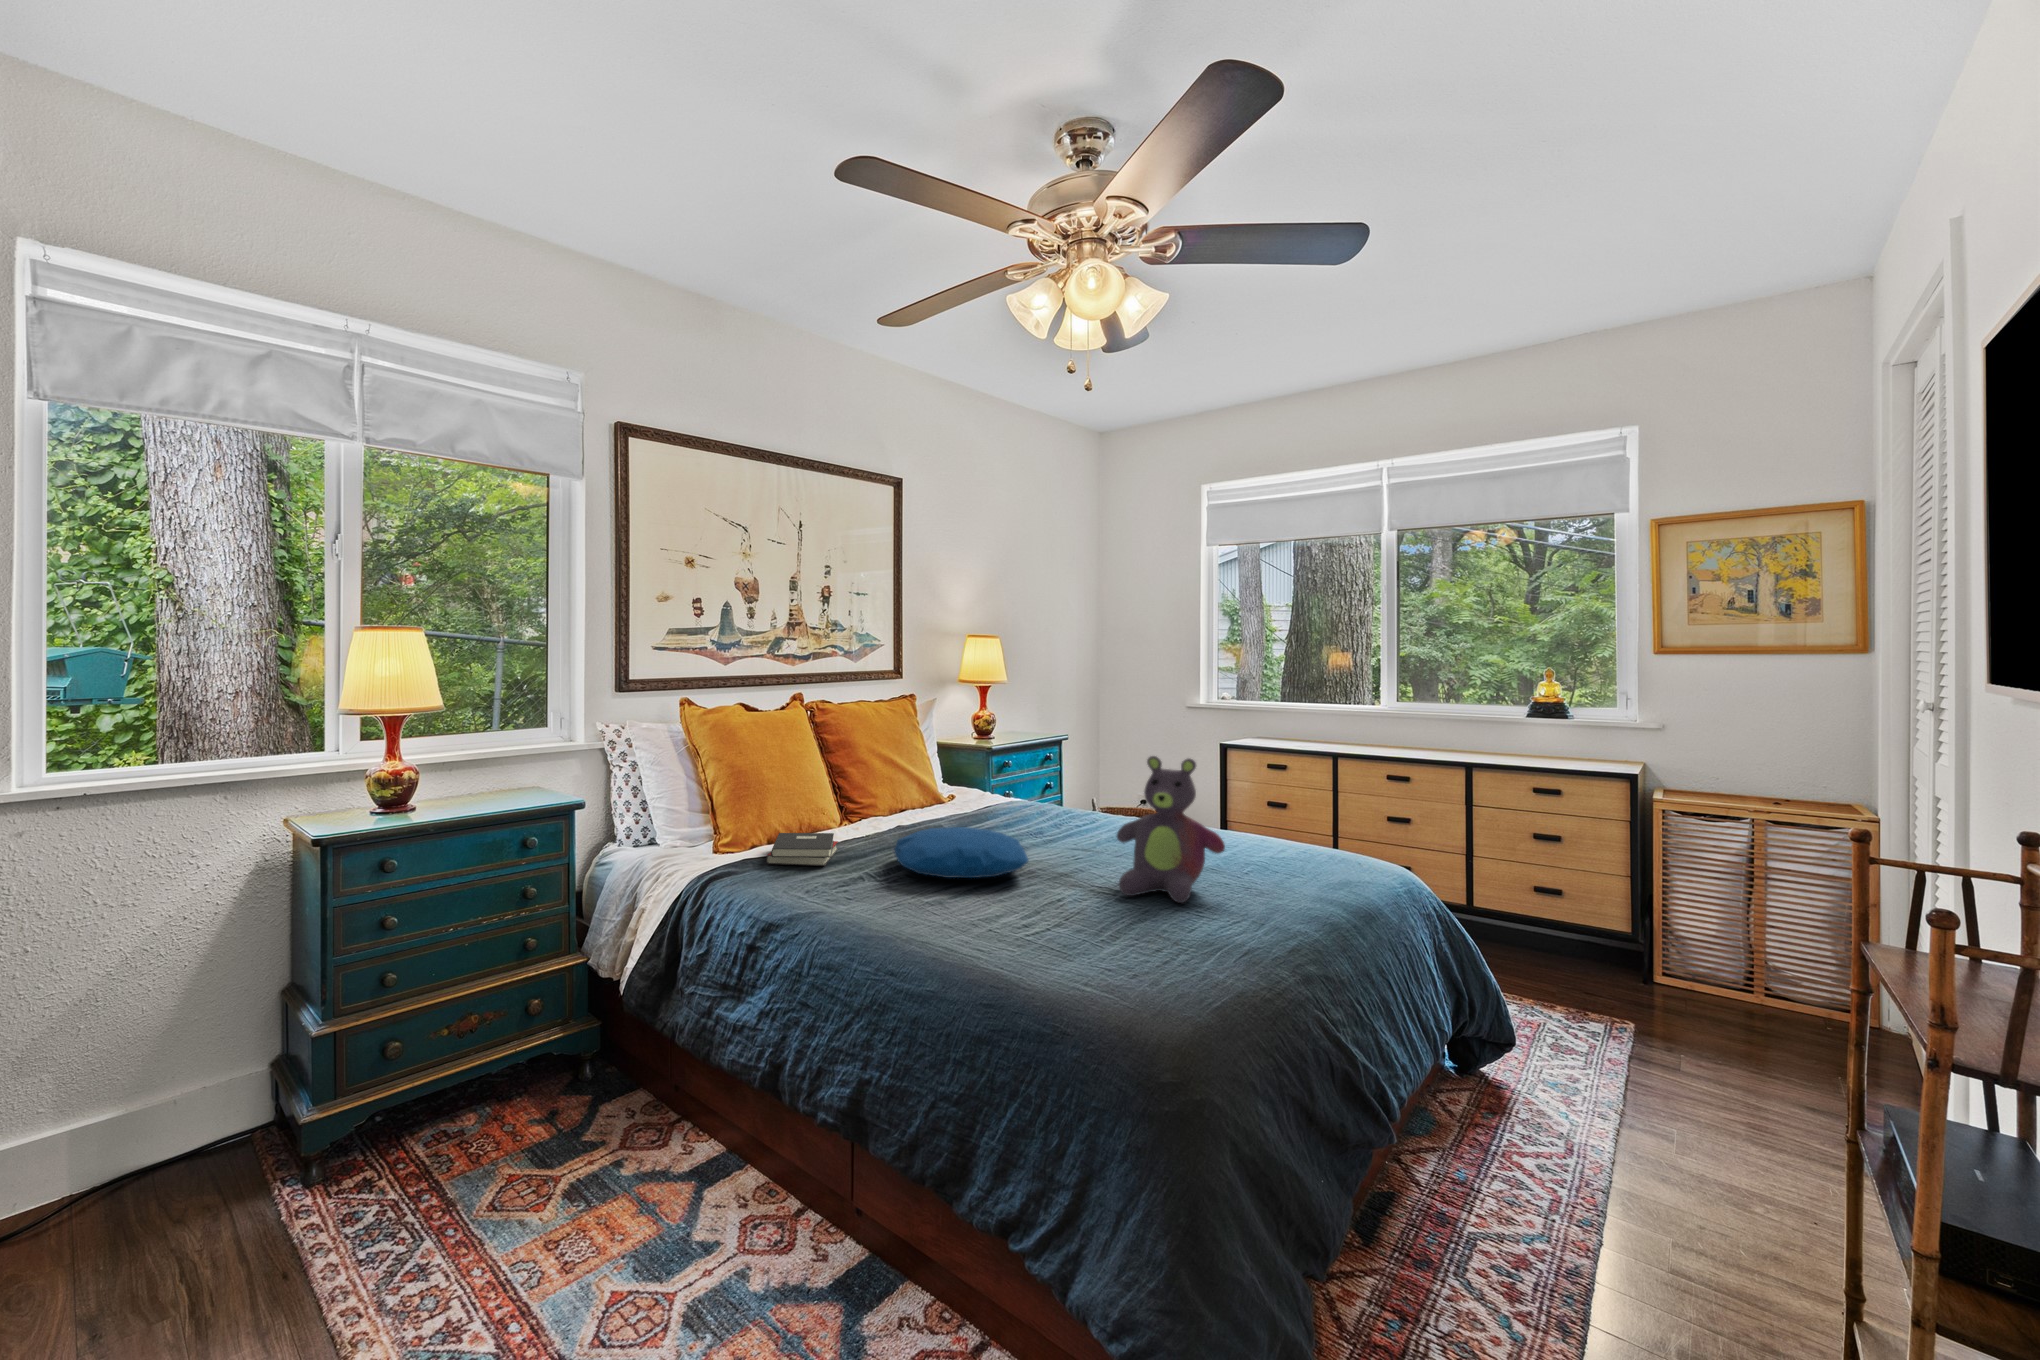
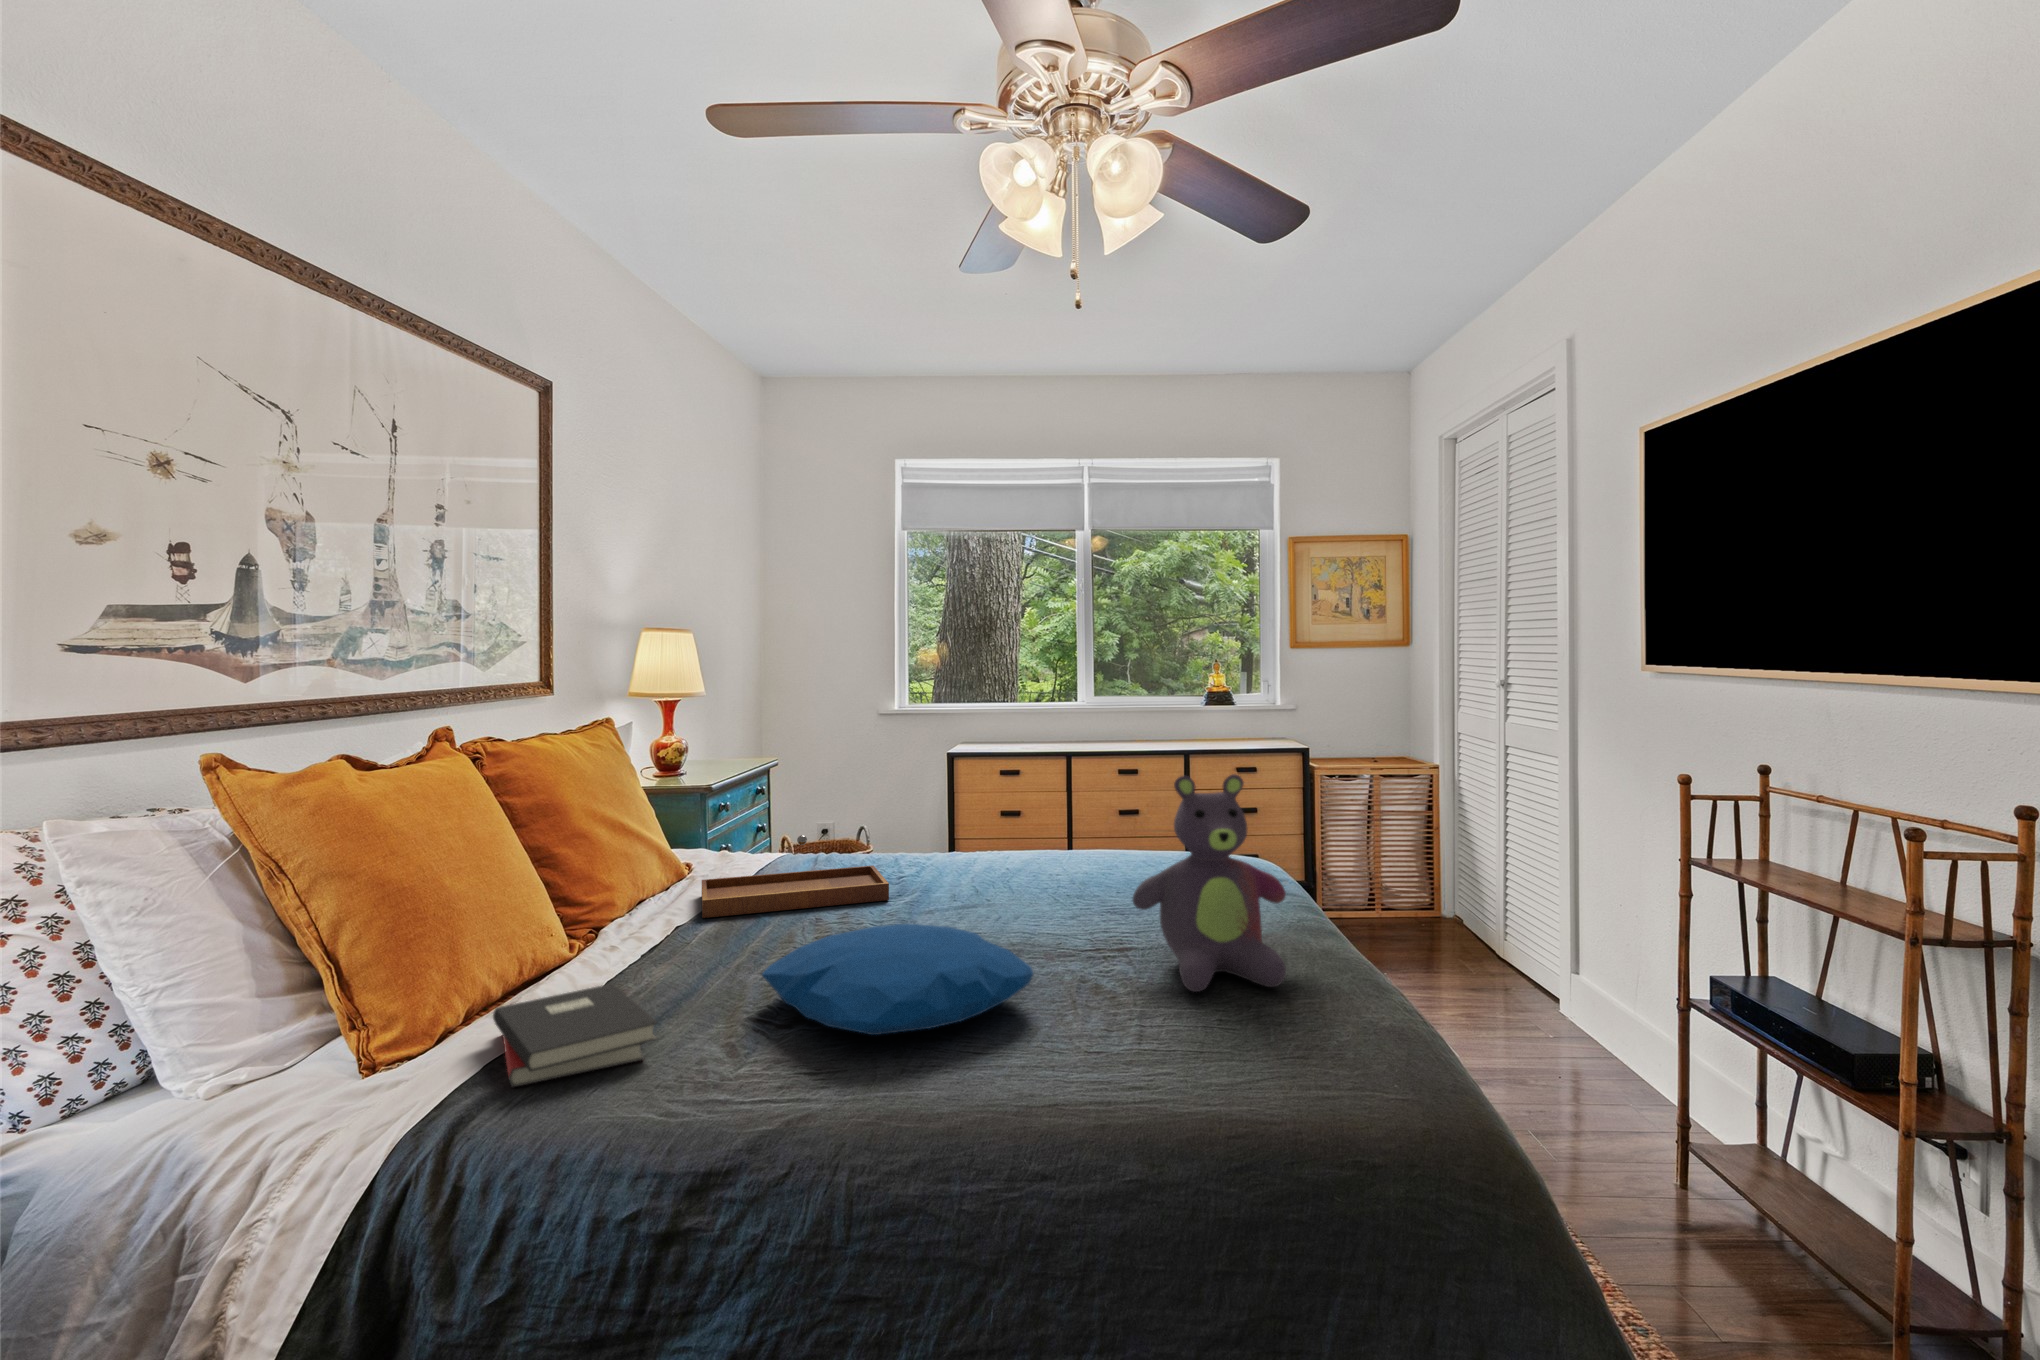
tray: none [925,780,1047,828] -> present [702,835,889,918]

